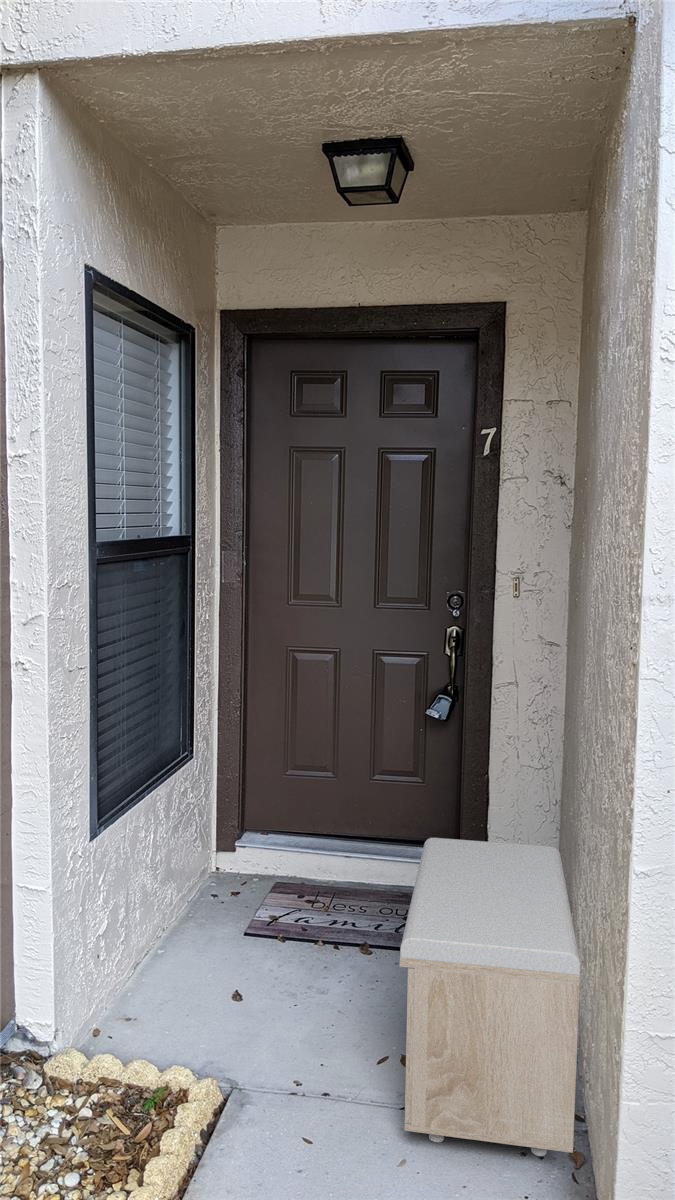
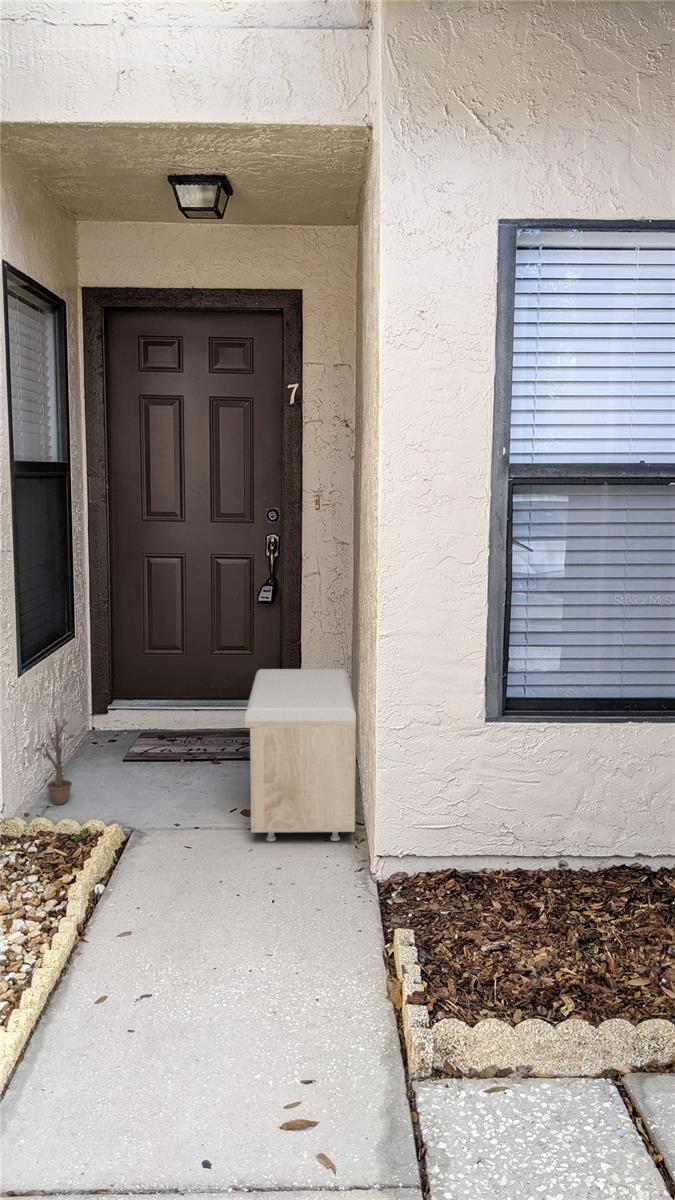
decorative plant: none [110,896,170,1037] -> present [34,719,74,813]

